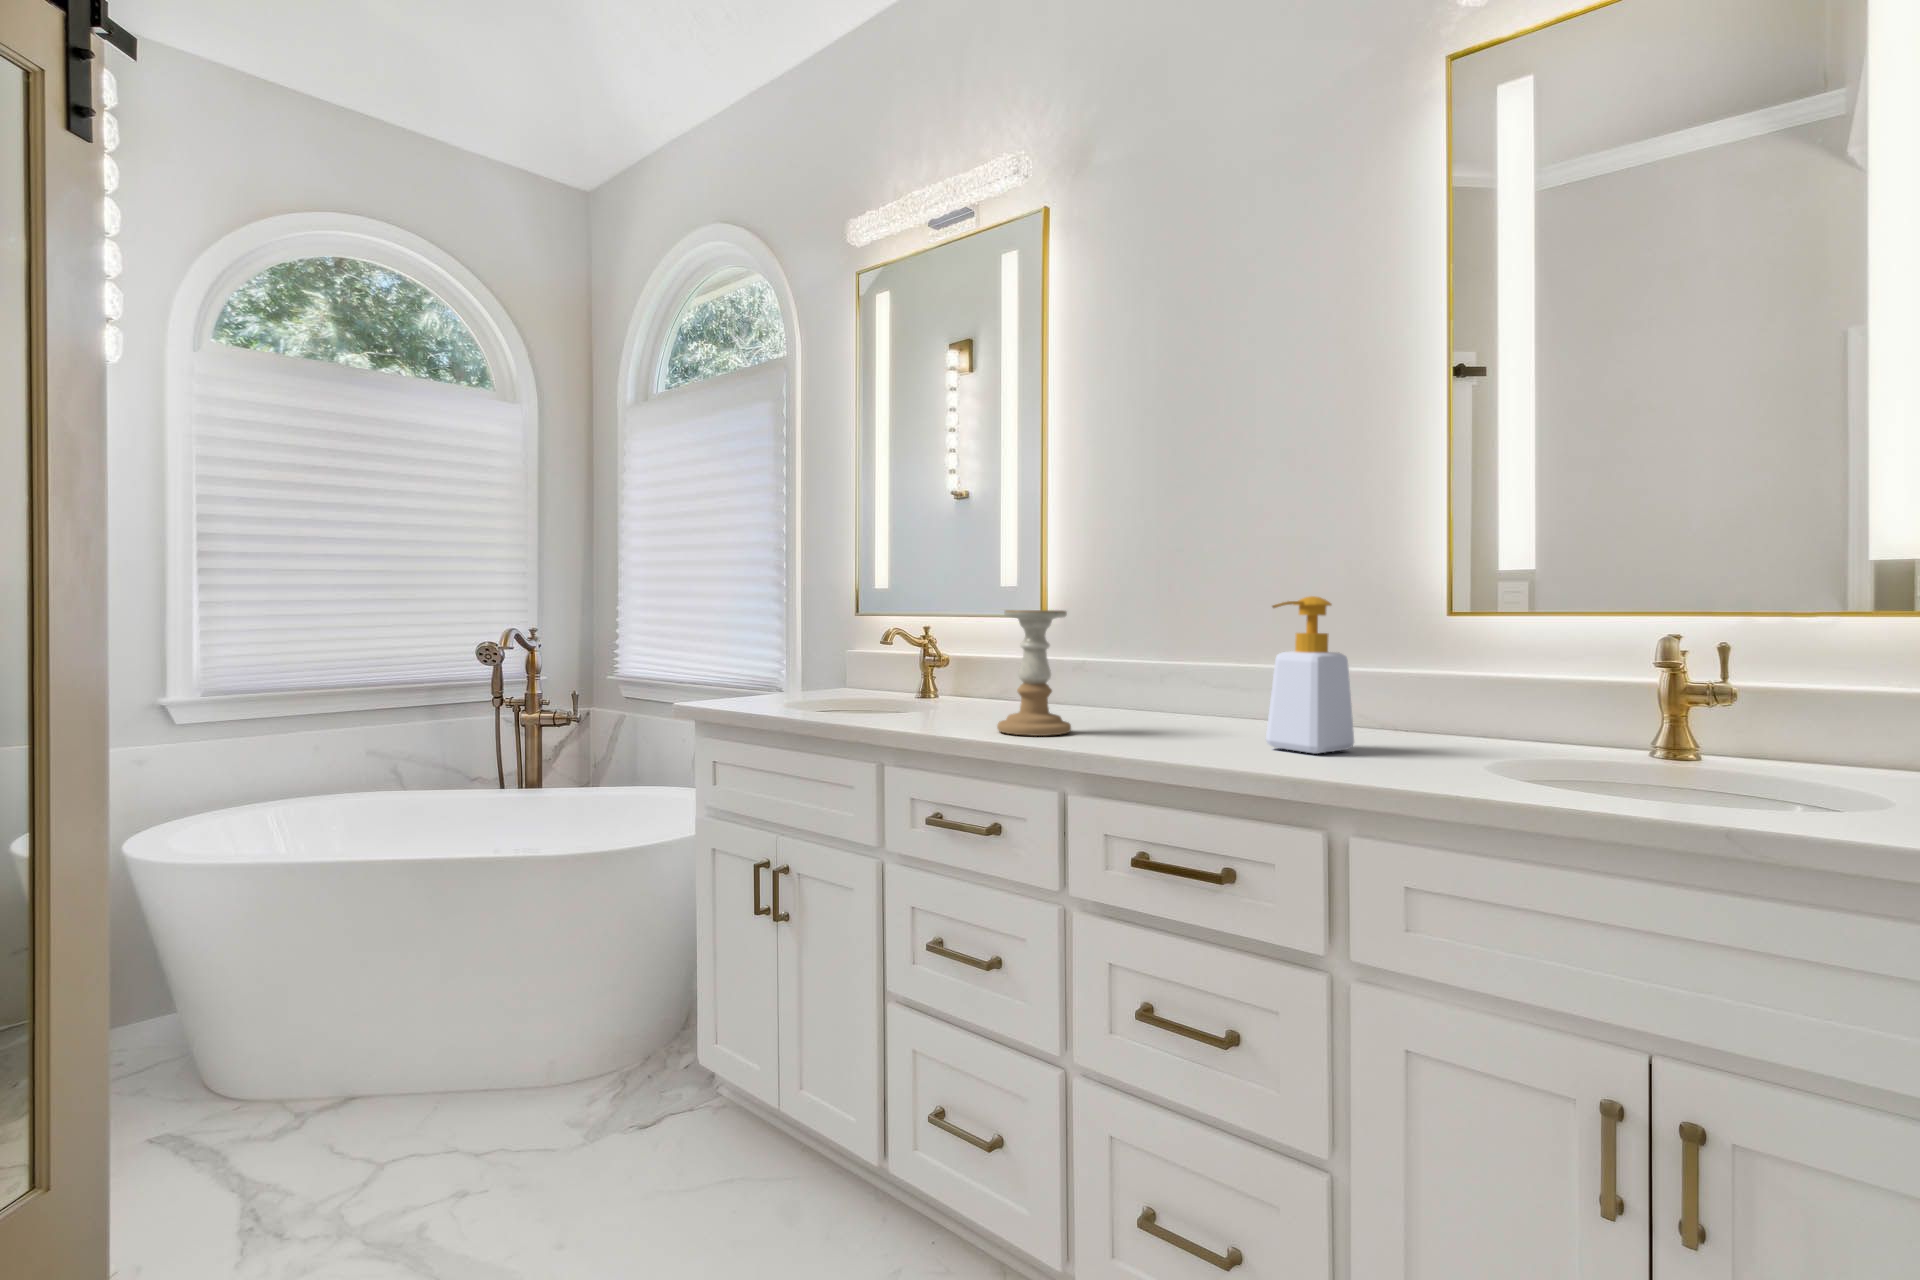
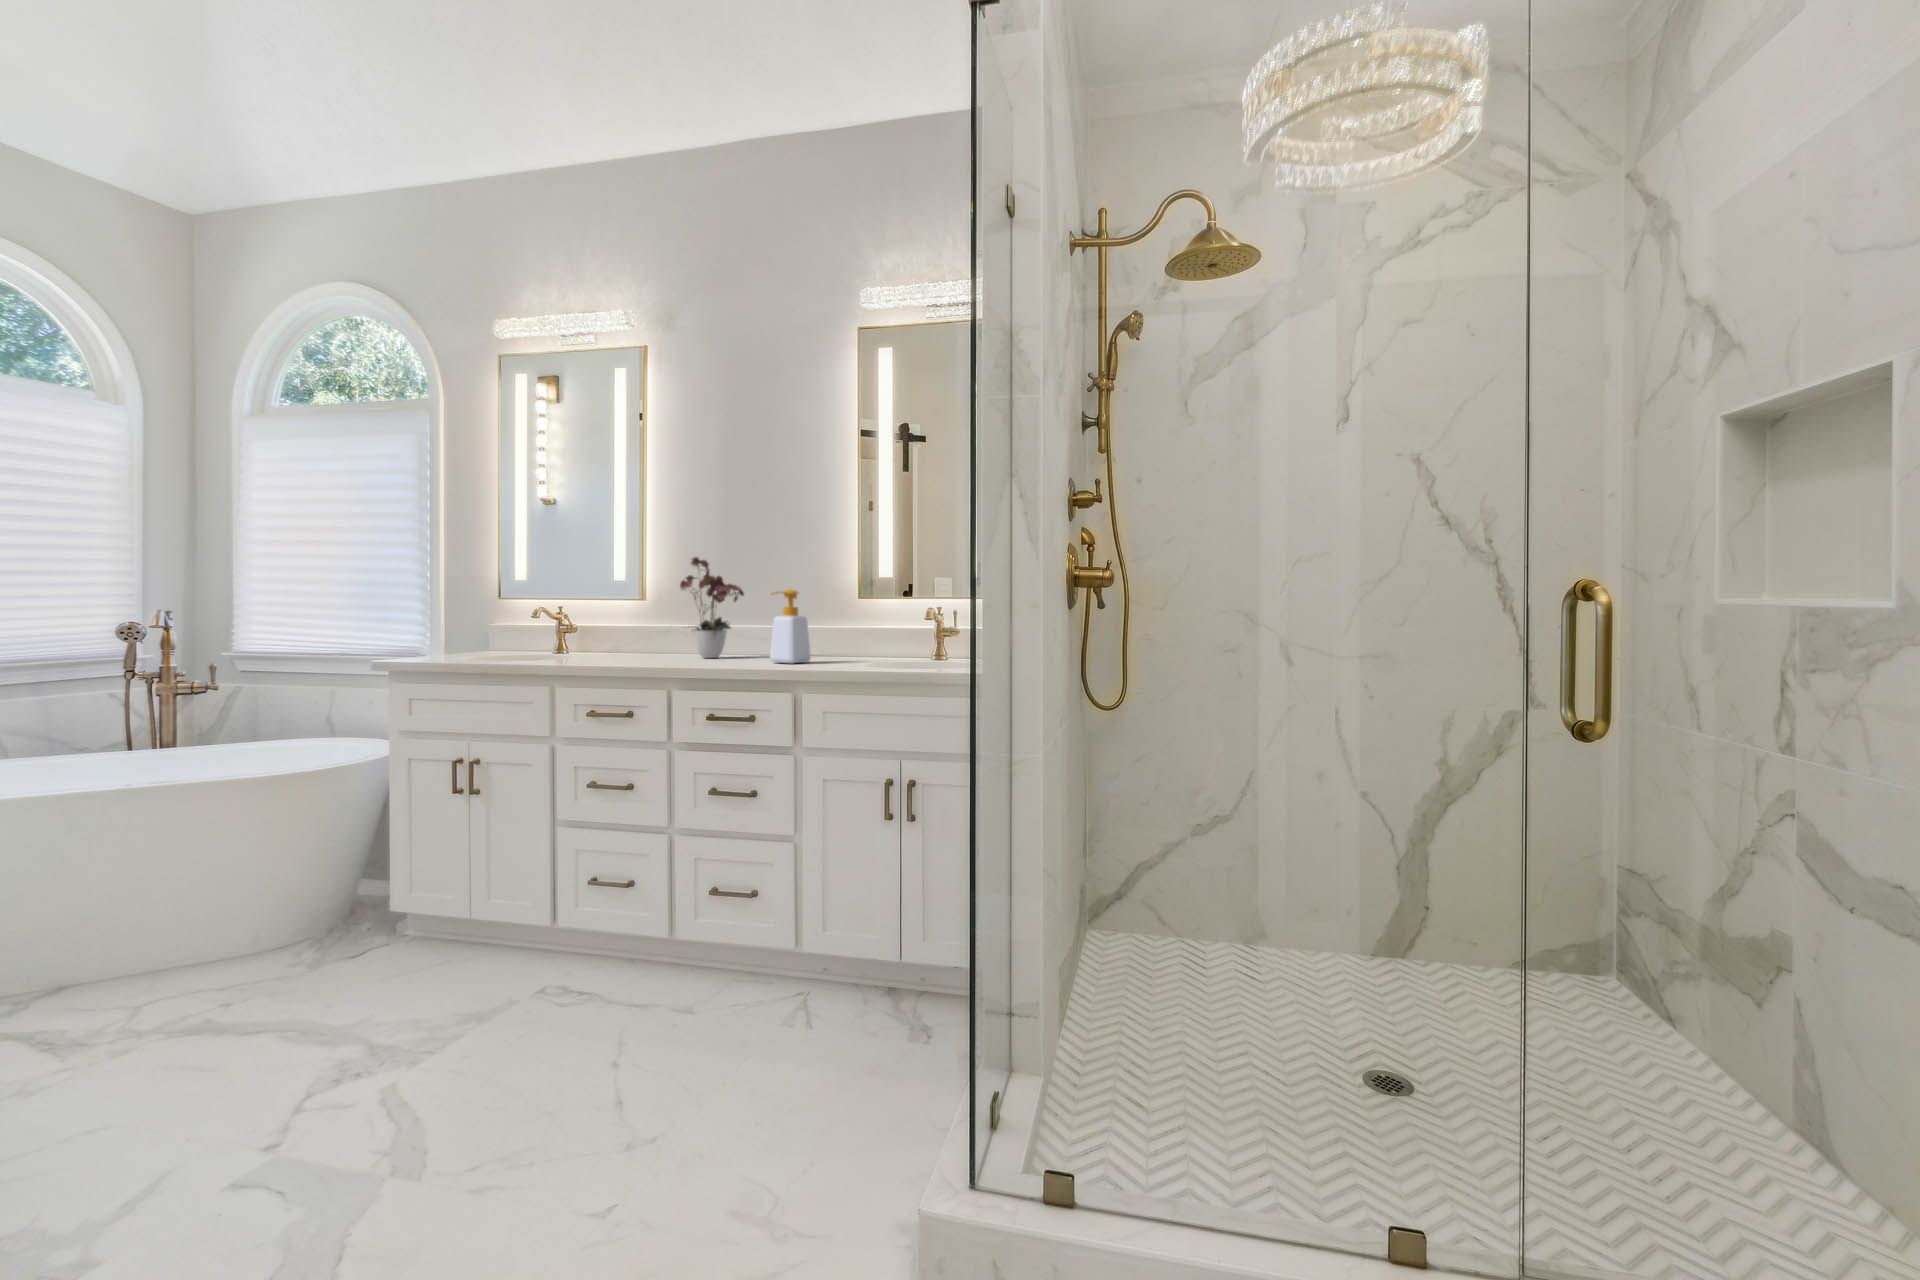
flower arrangement: none [1090,530,1222,724] -> present [680,557,744,658]
candle holder: present [997,610,1071,736] -> none [625,595,668,663]

